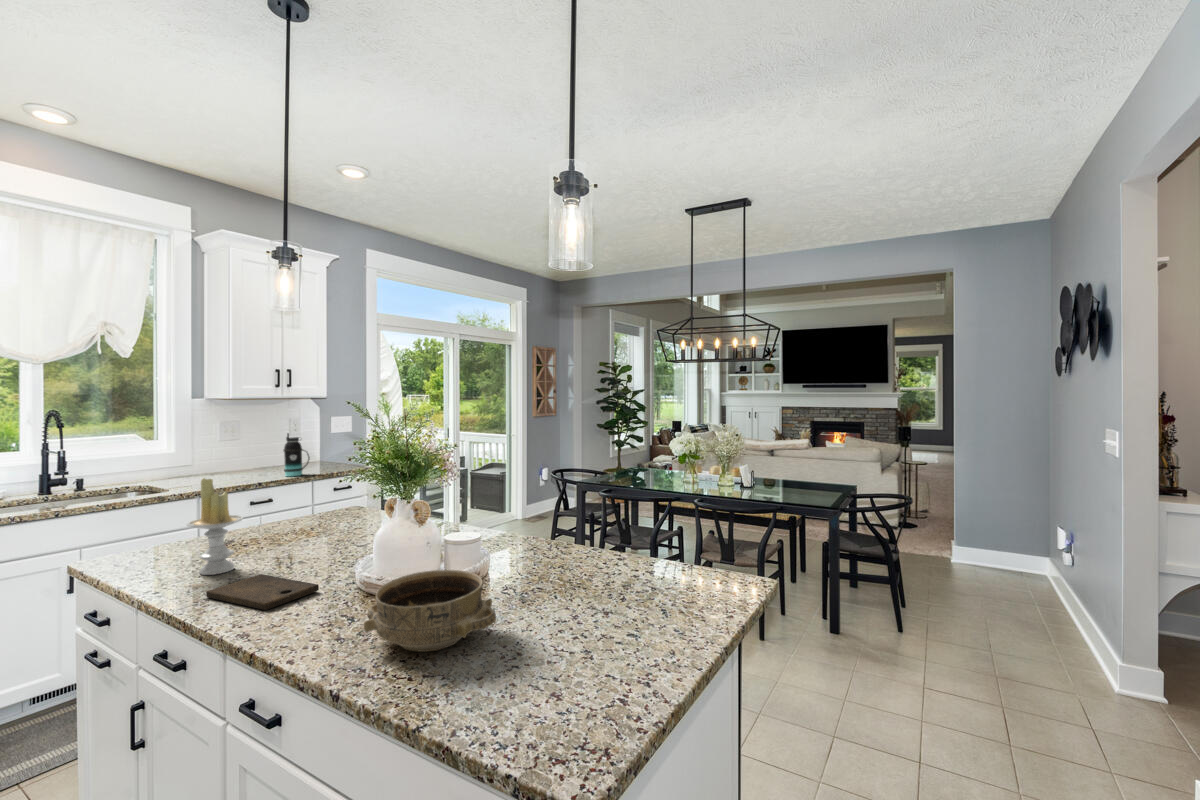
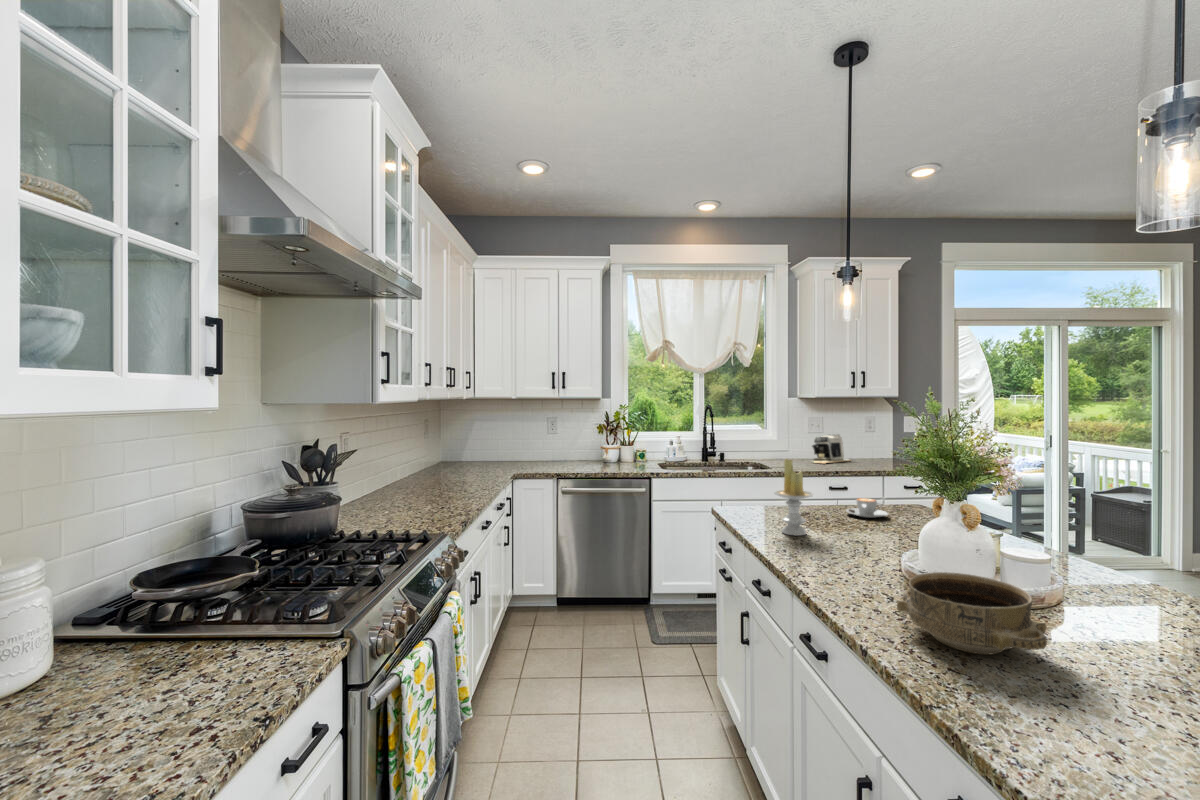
bottle: present [284,433,310,477] -> none [858,429,882,469]
coffee maker: none [222,441,276,477] -> present [812,434,851,464]
coffee cup: none [280,510,328,532] -> present [846,498,888,518]
cutting board: present [206,574,319,610] -> none [784,543,868,571]

